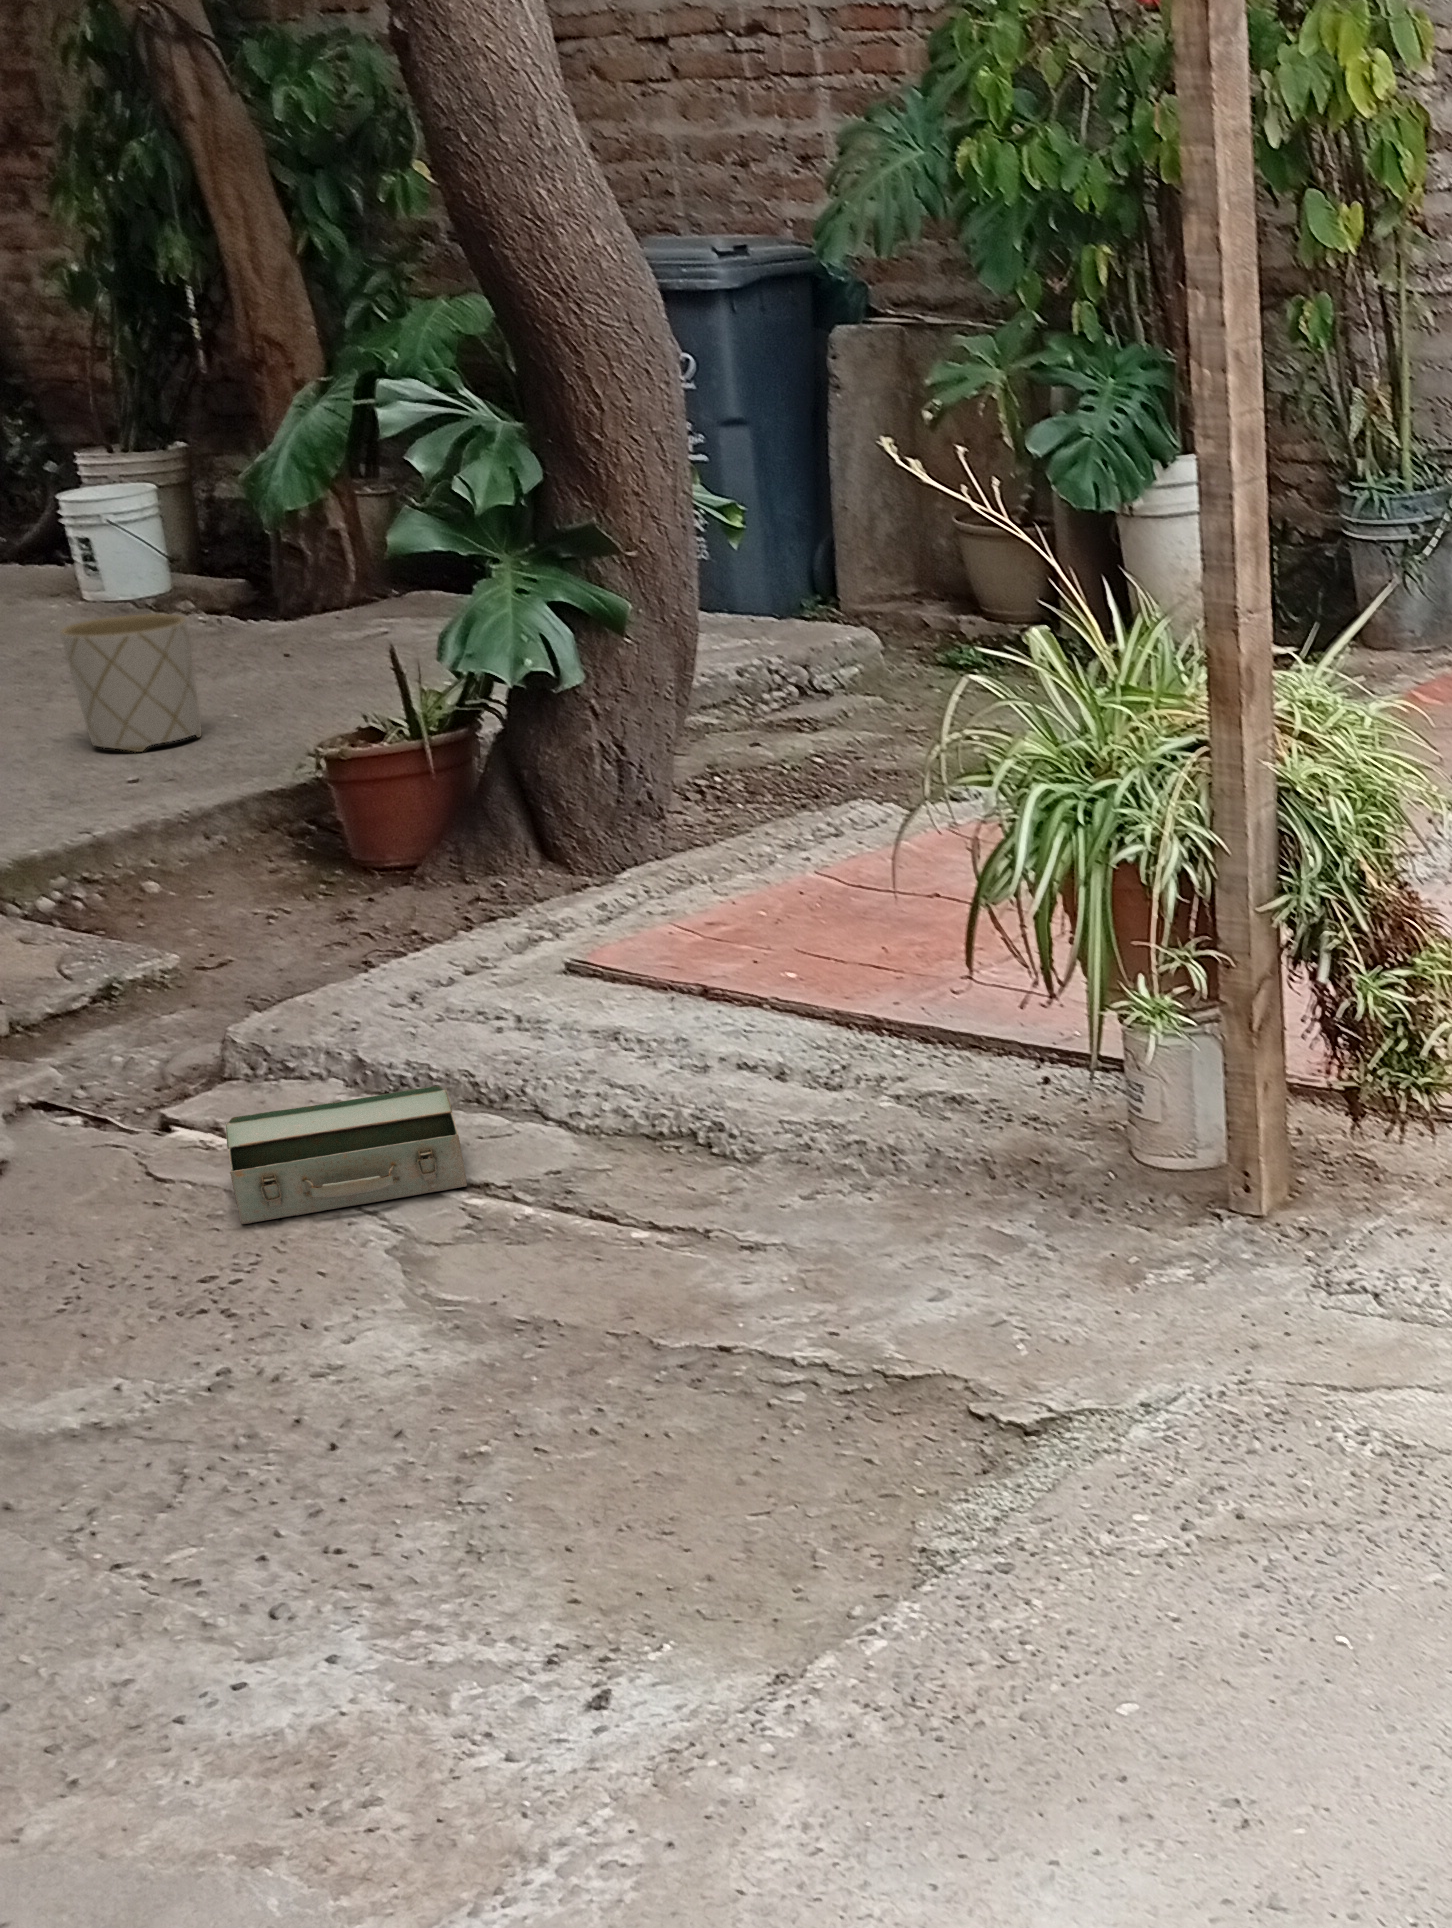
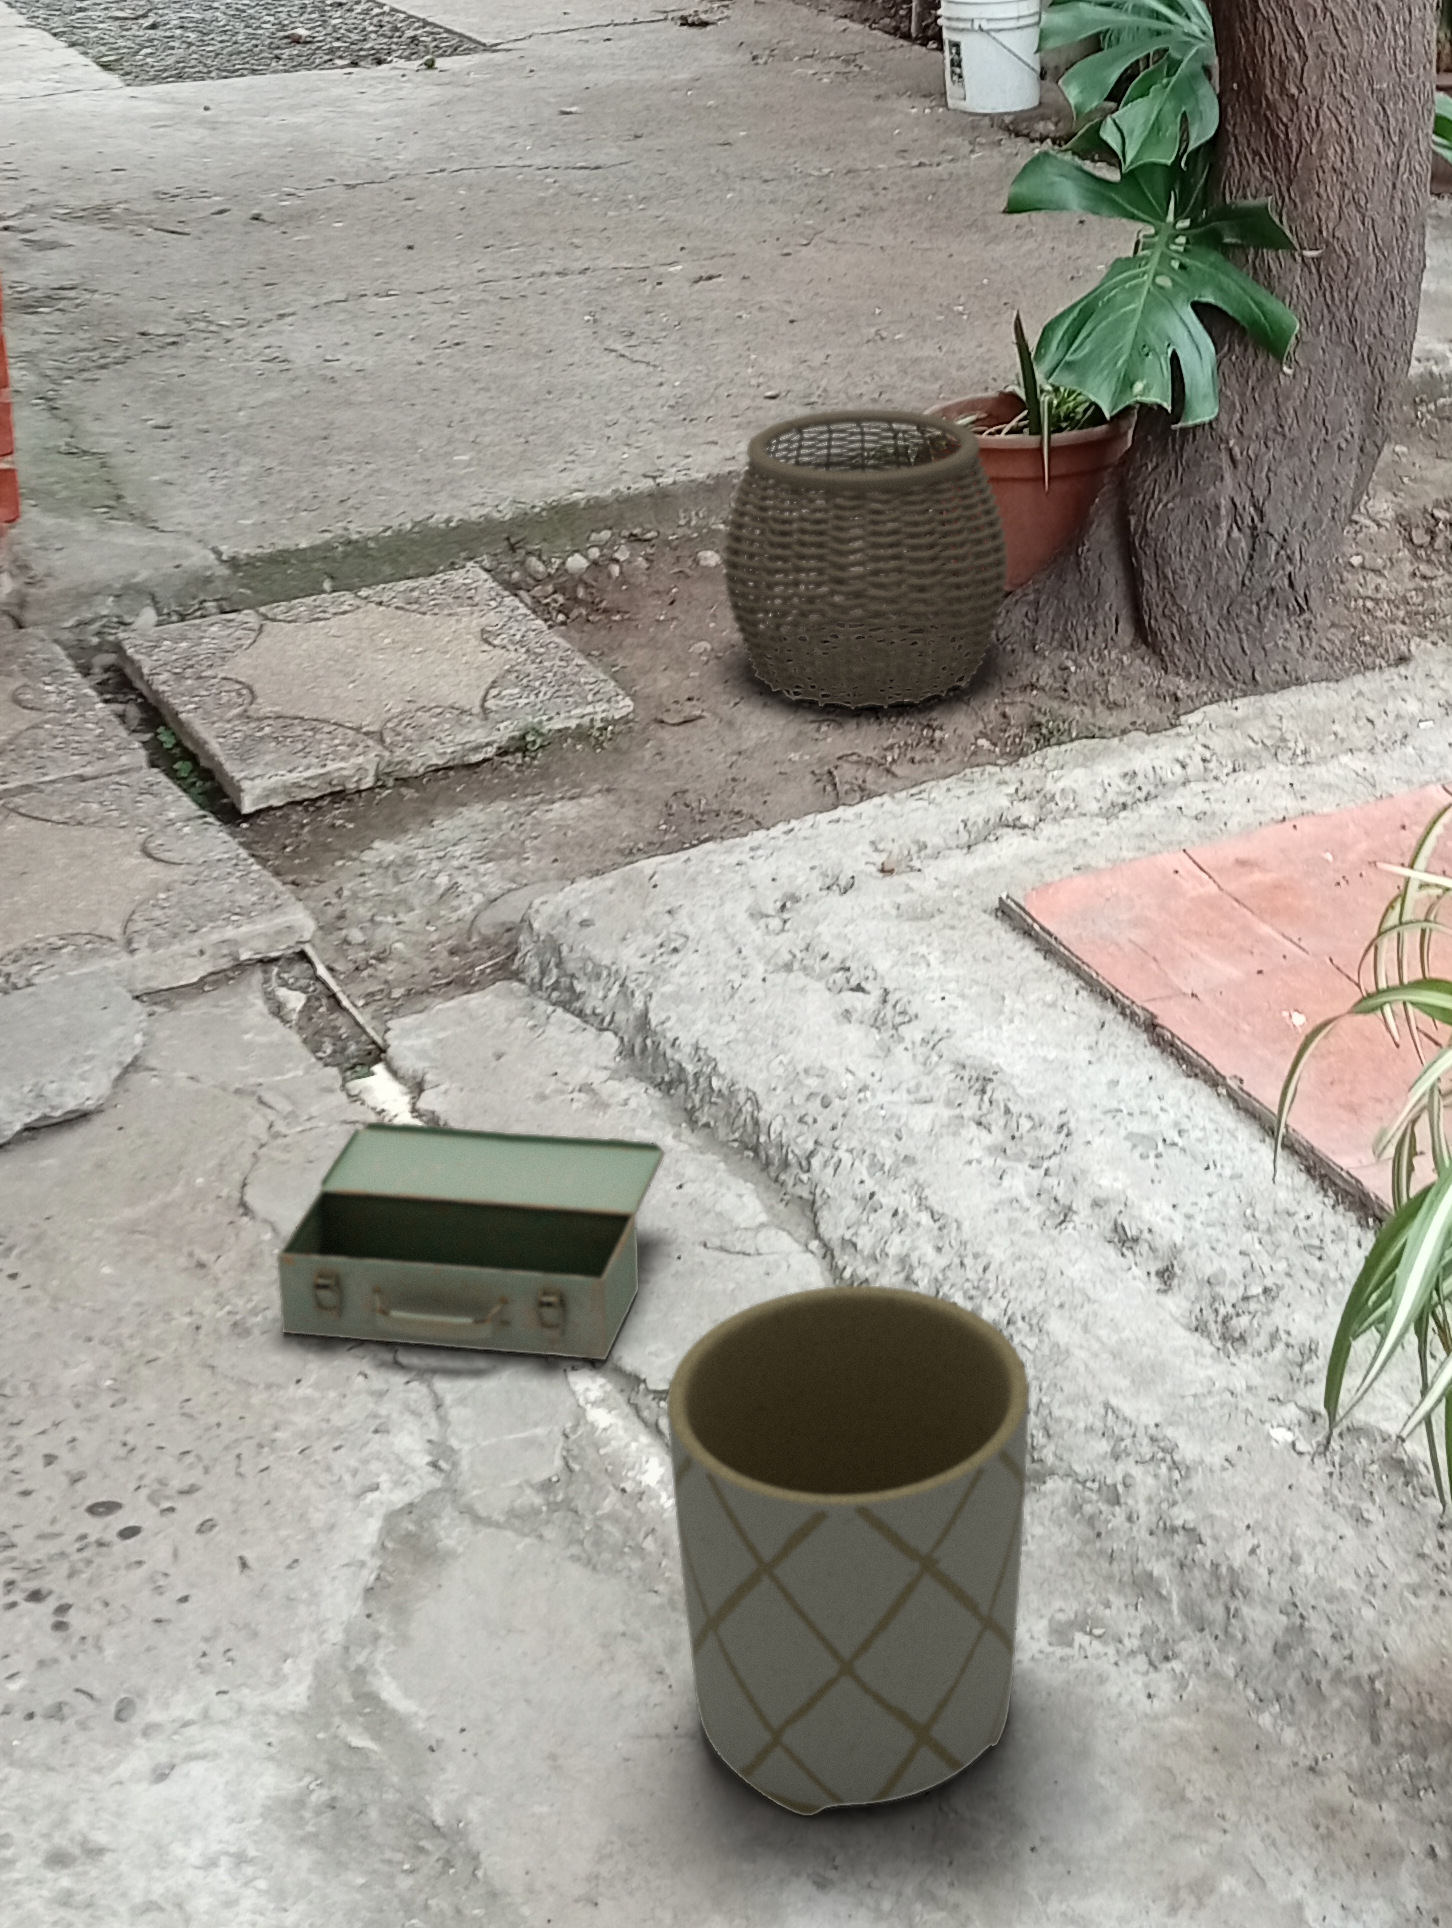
planter: present [60,614,202,752] -> present [667,1286,1029,1816]
woven basket: none [213,721,445,936] -> present [723,410,1007,709]

